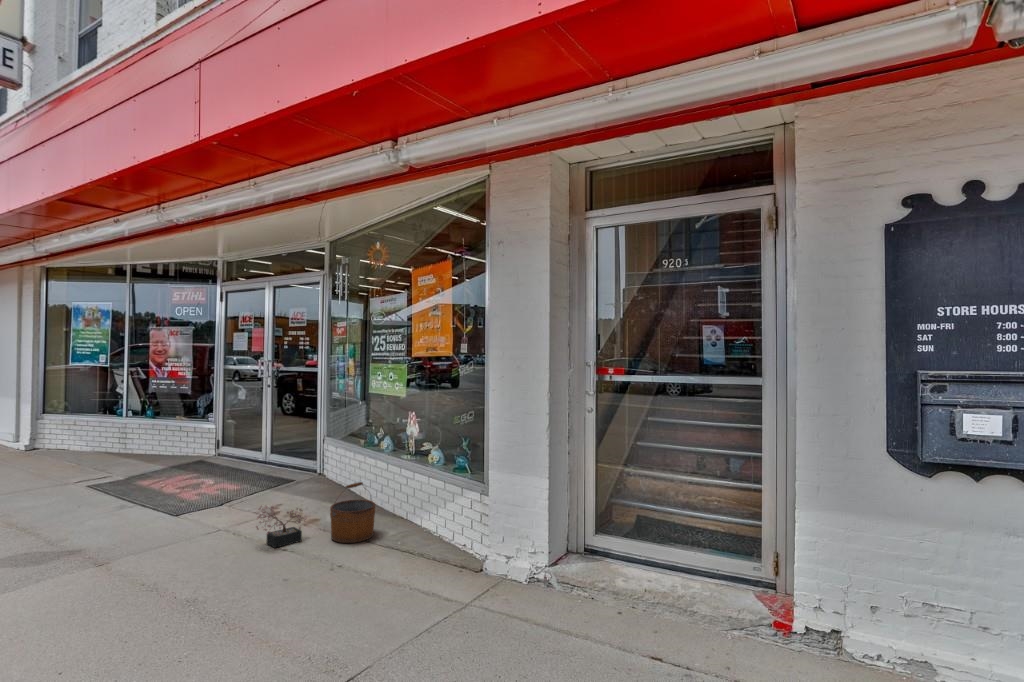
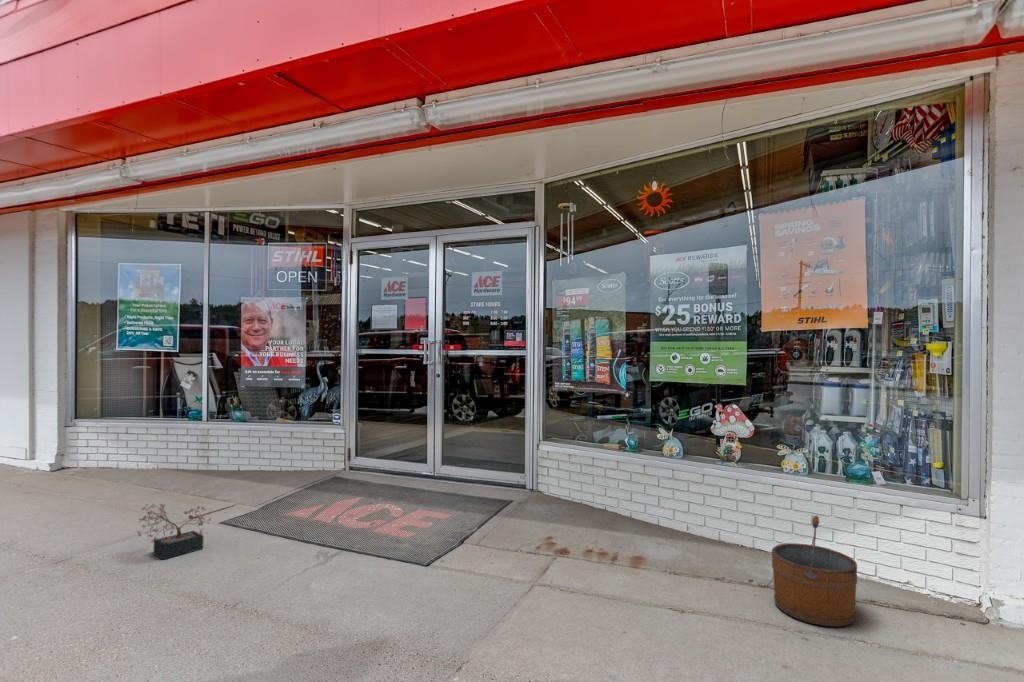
decorative plant: present [256,506,306,548] -> present [138,504,211,559]

